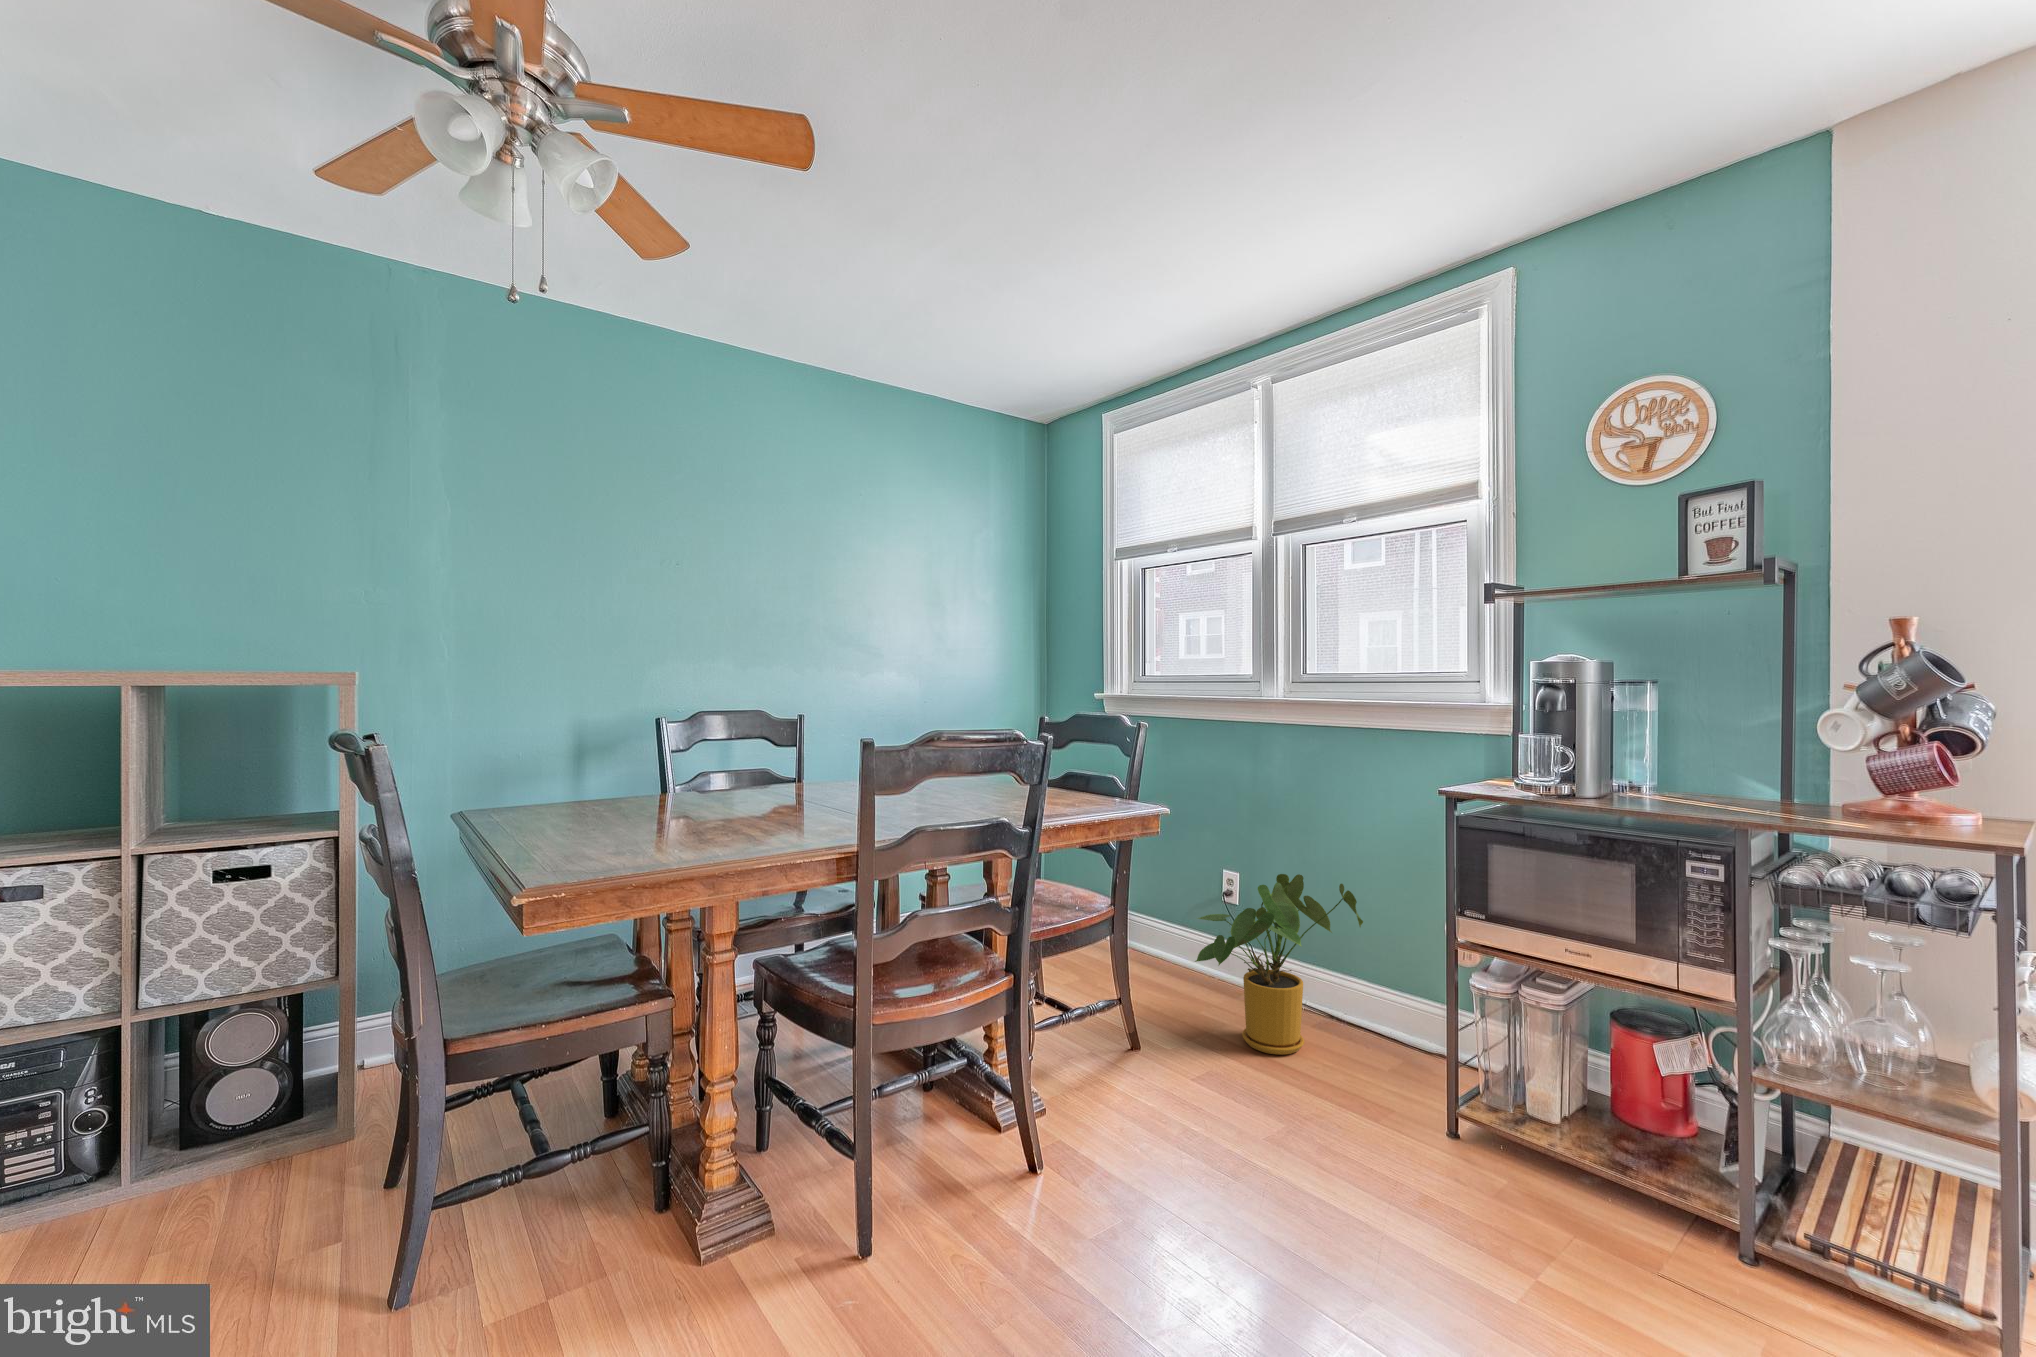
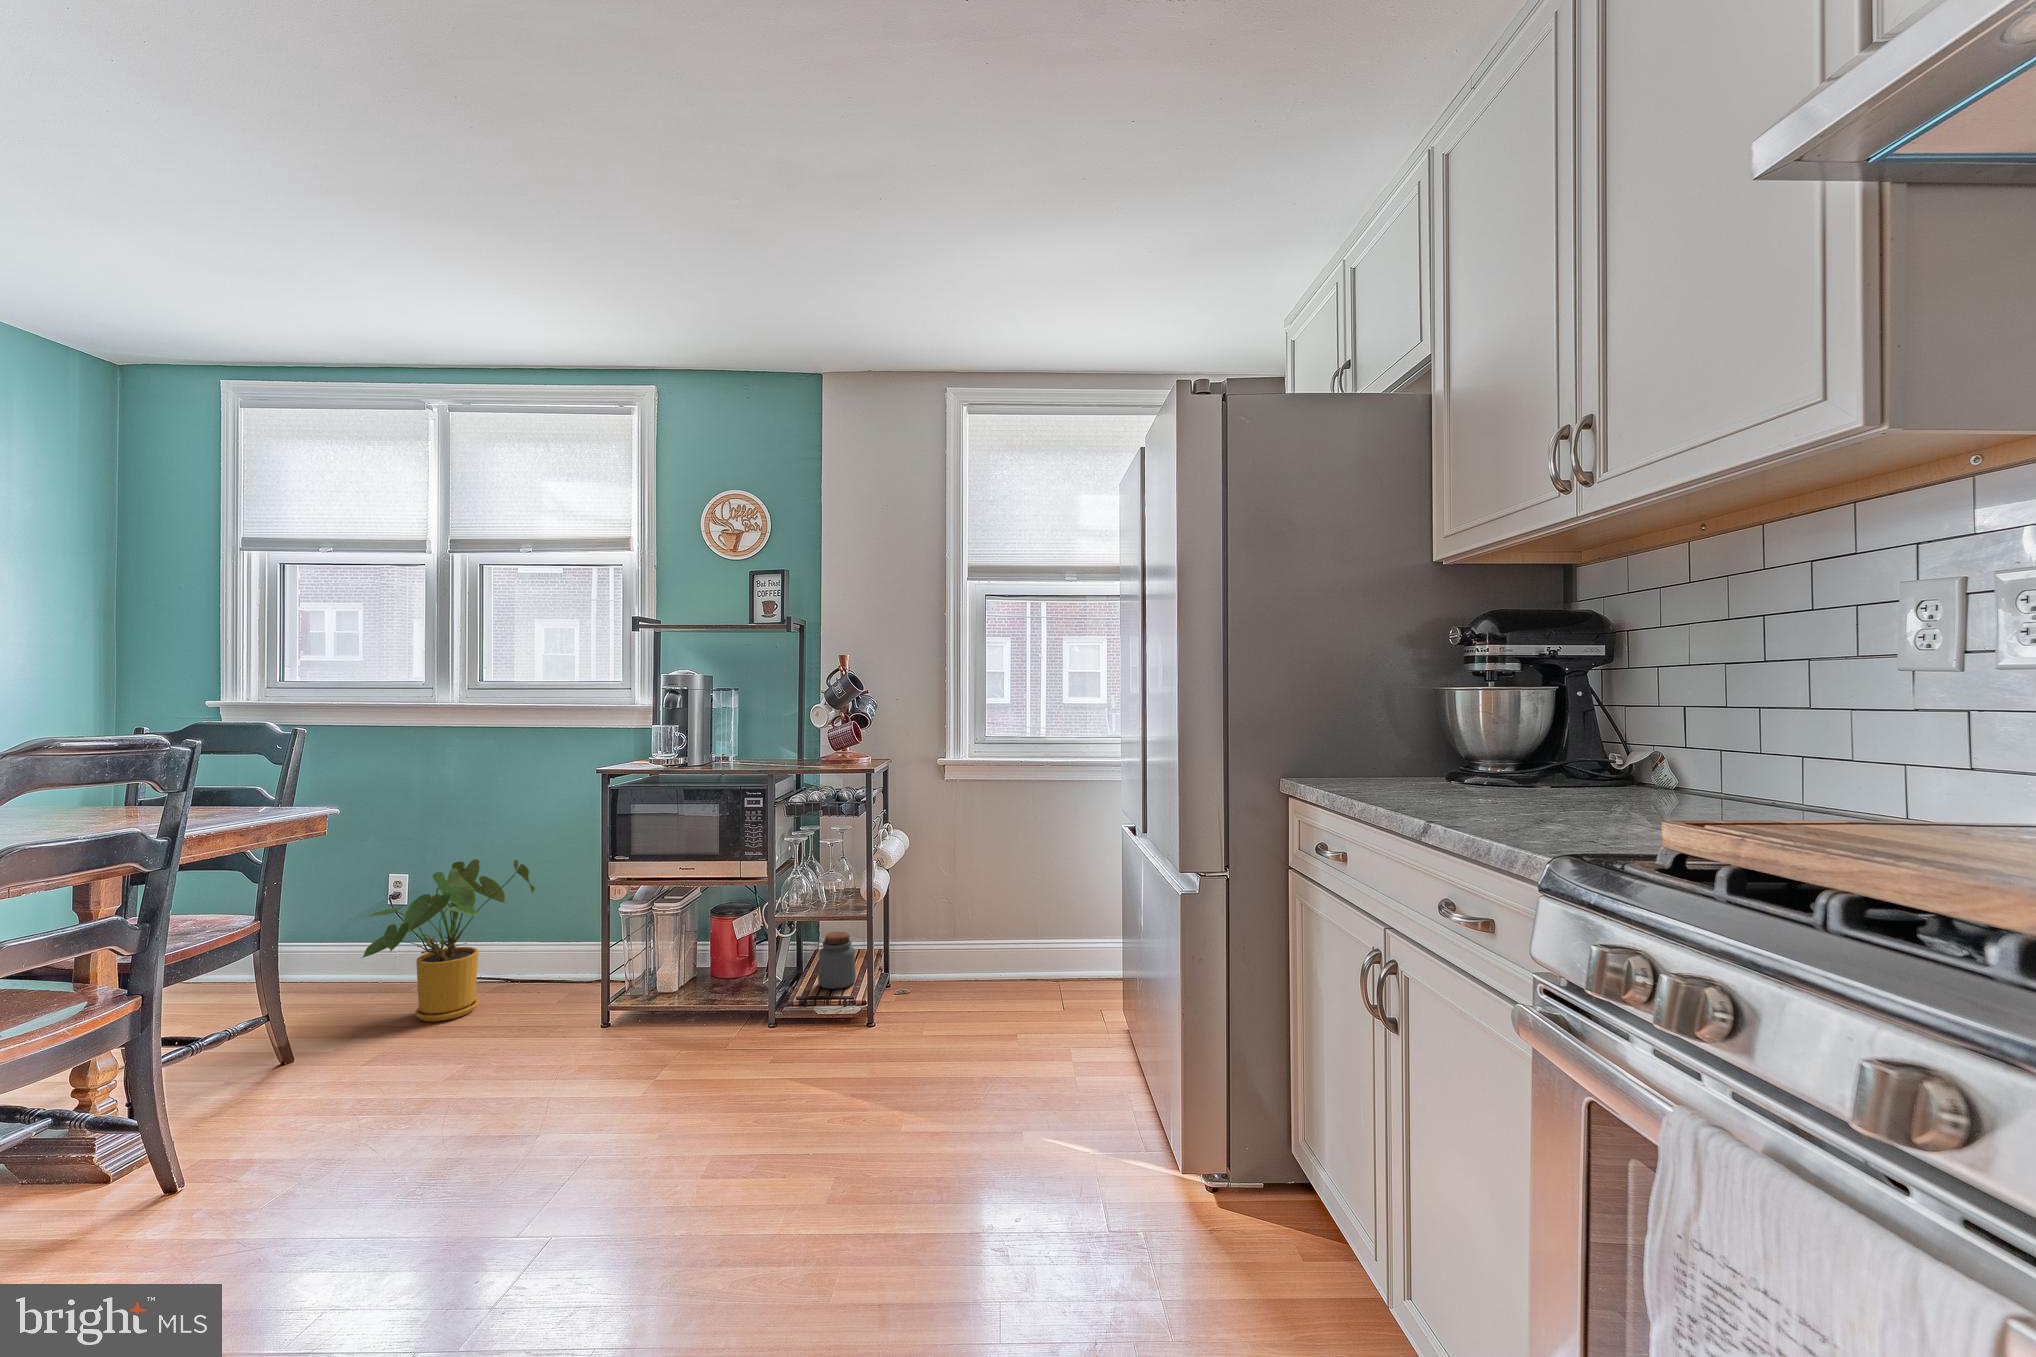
jar: none [1845,1130,1944,1250] -> present [818,932,856,989]

